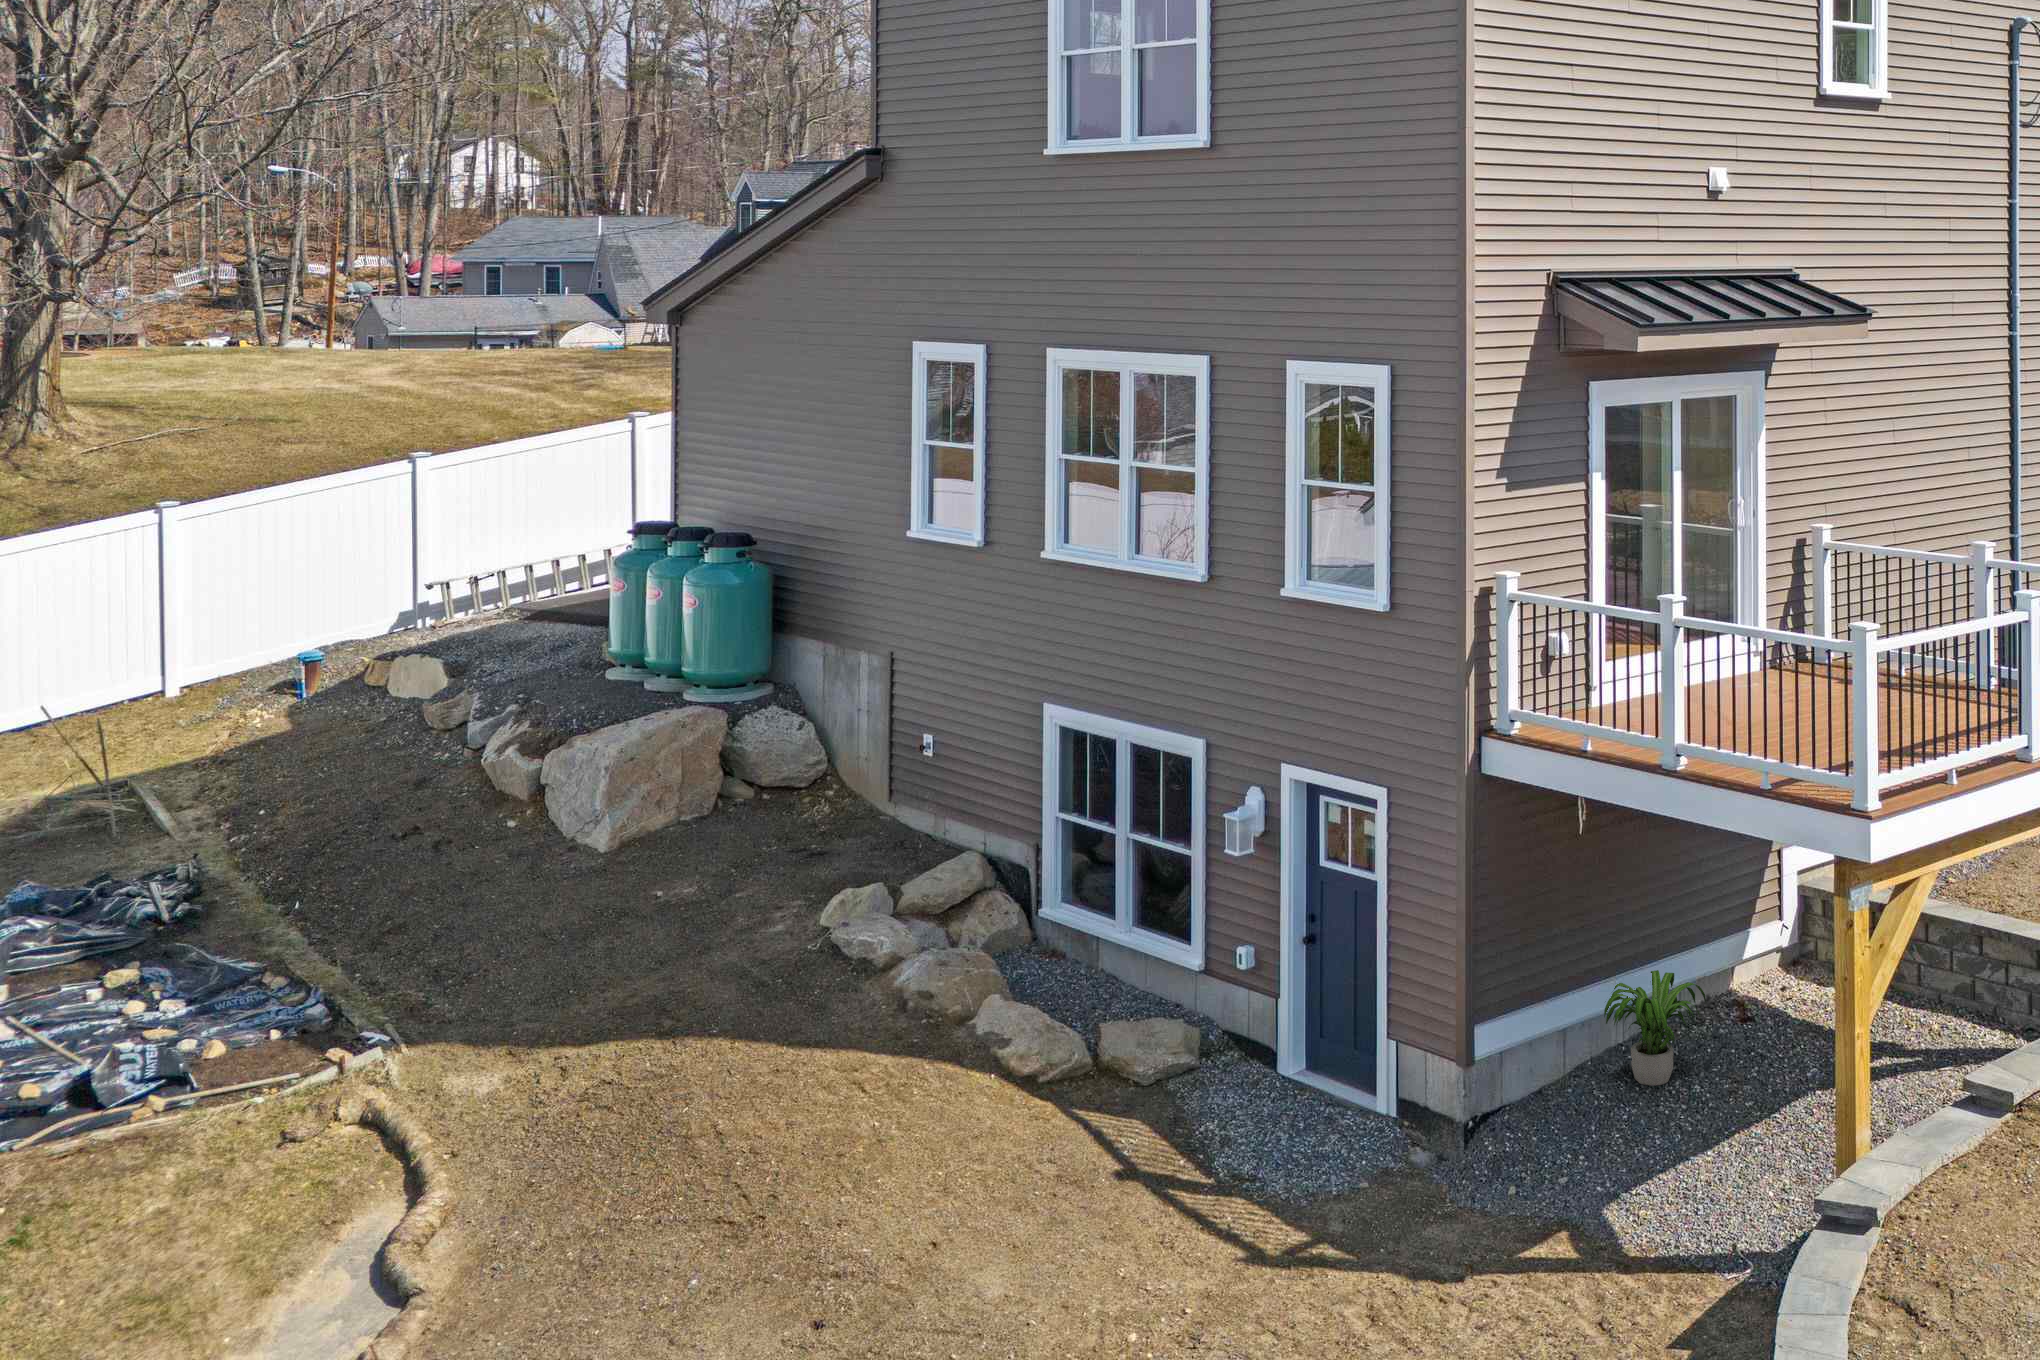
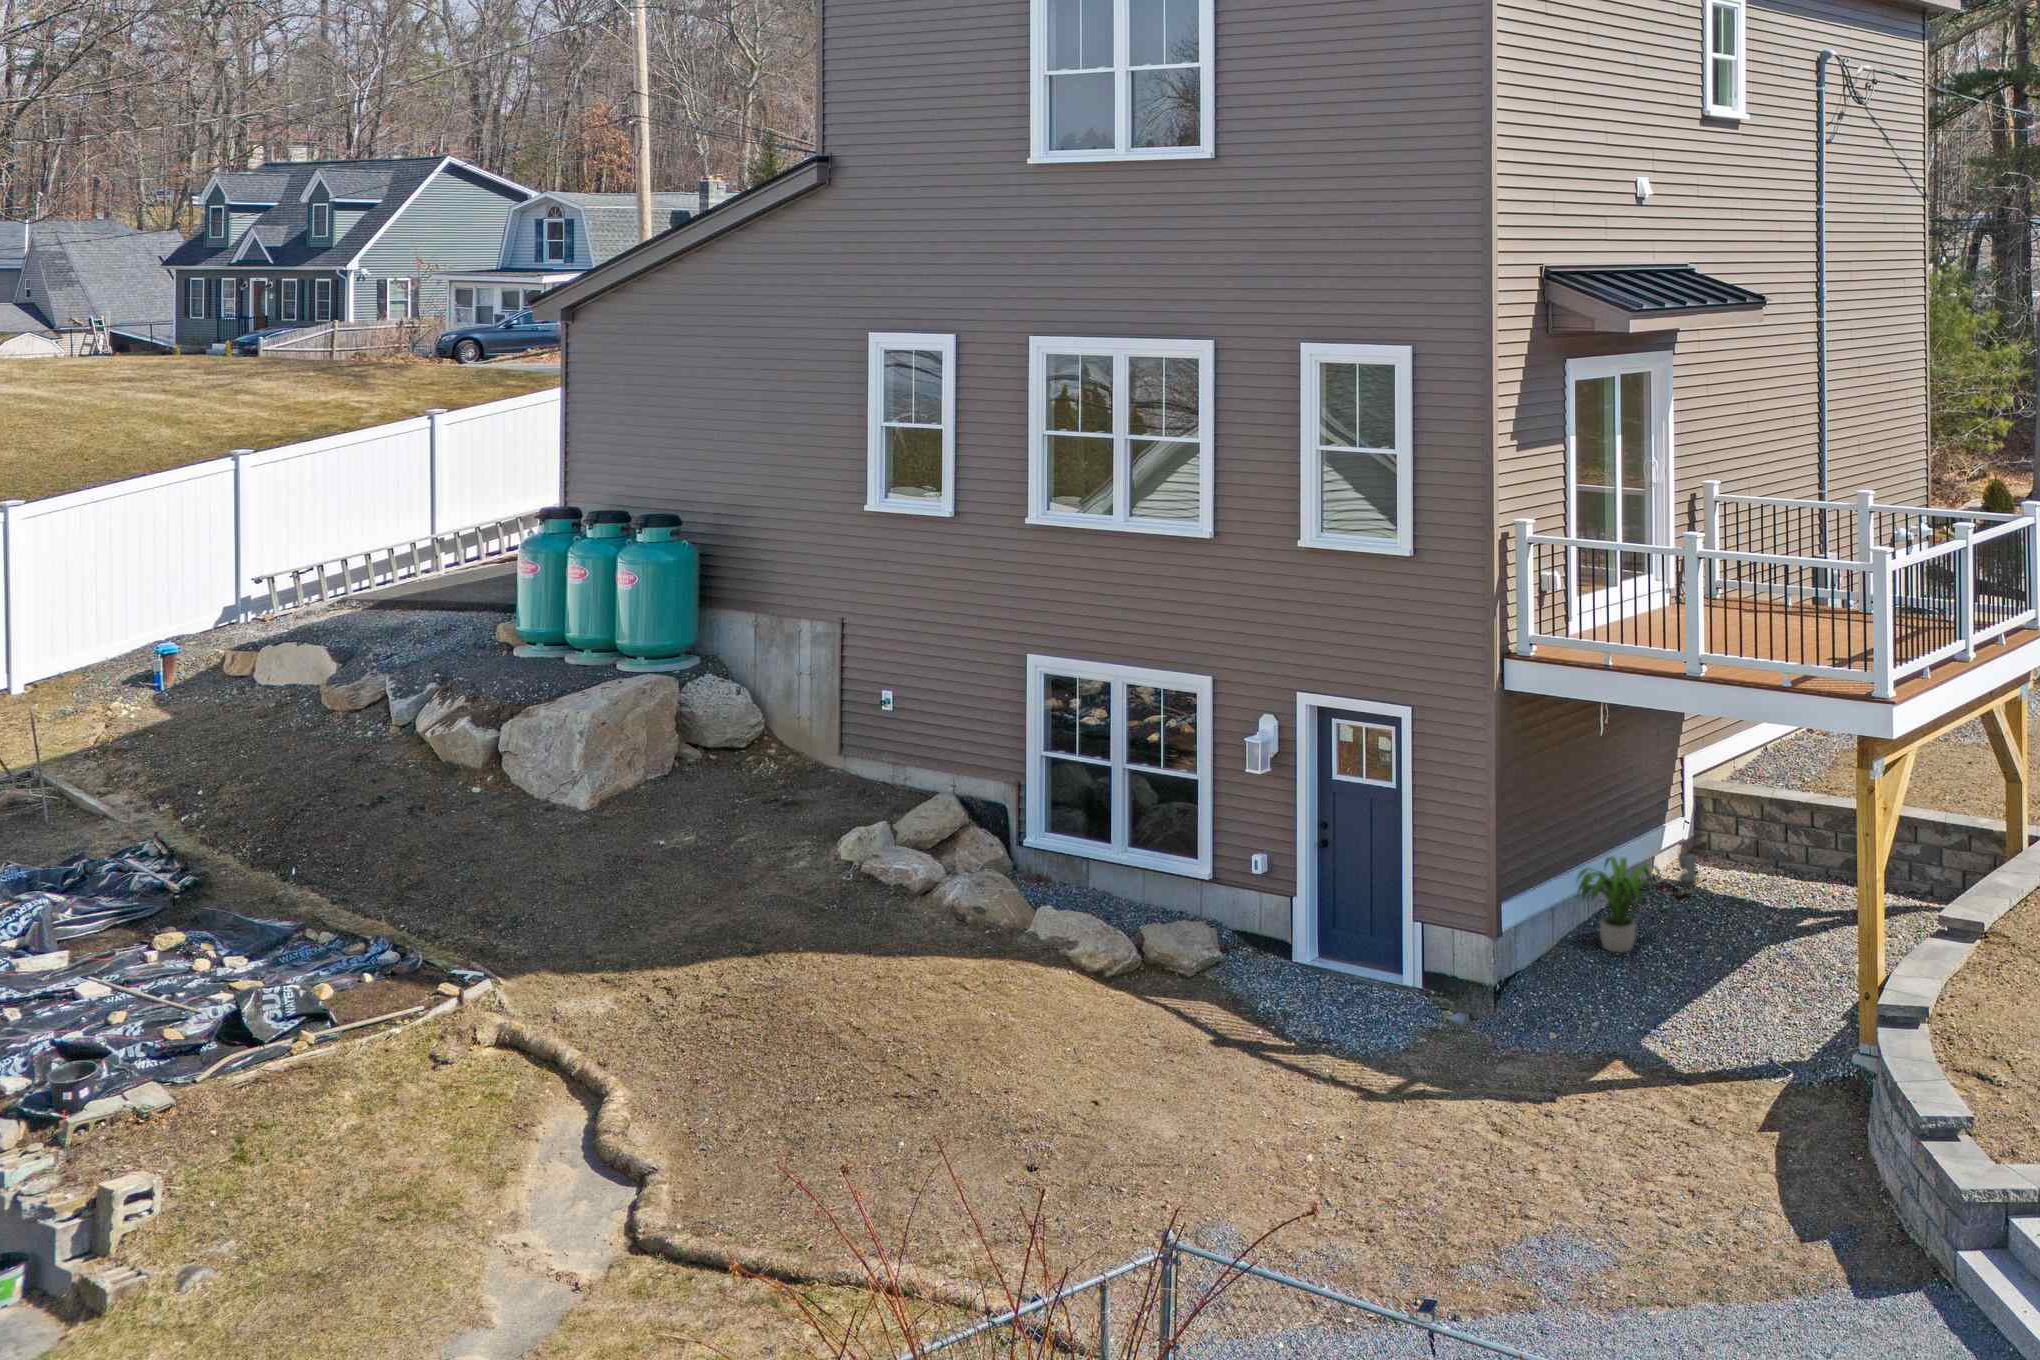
watering can: none [1776,954,1806,1006] -> present [1678,846,1696,887]

